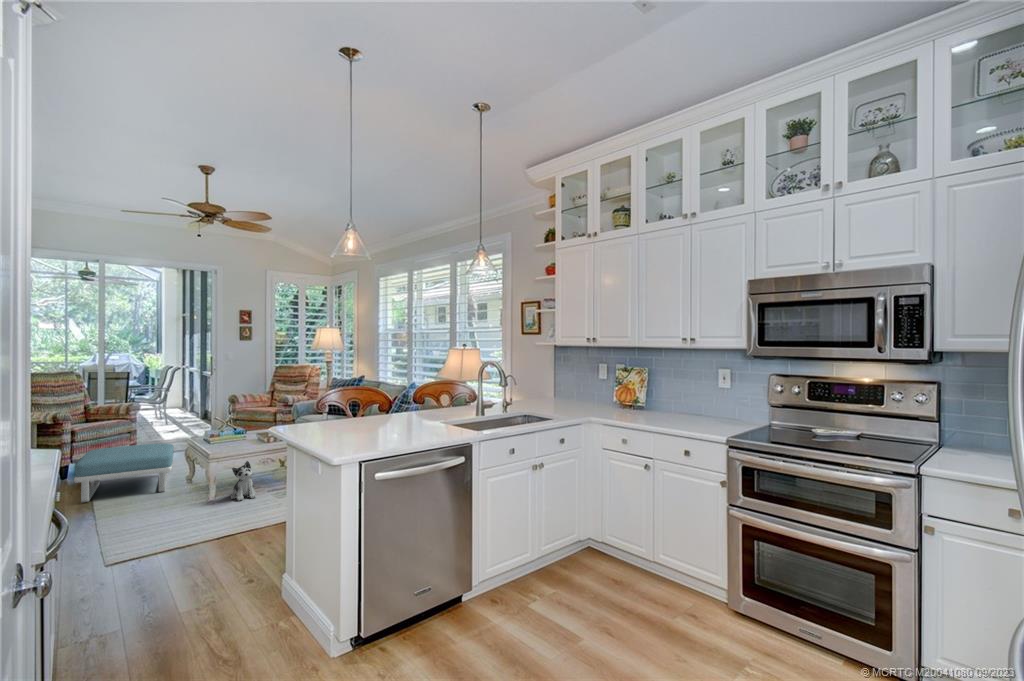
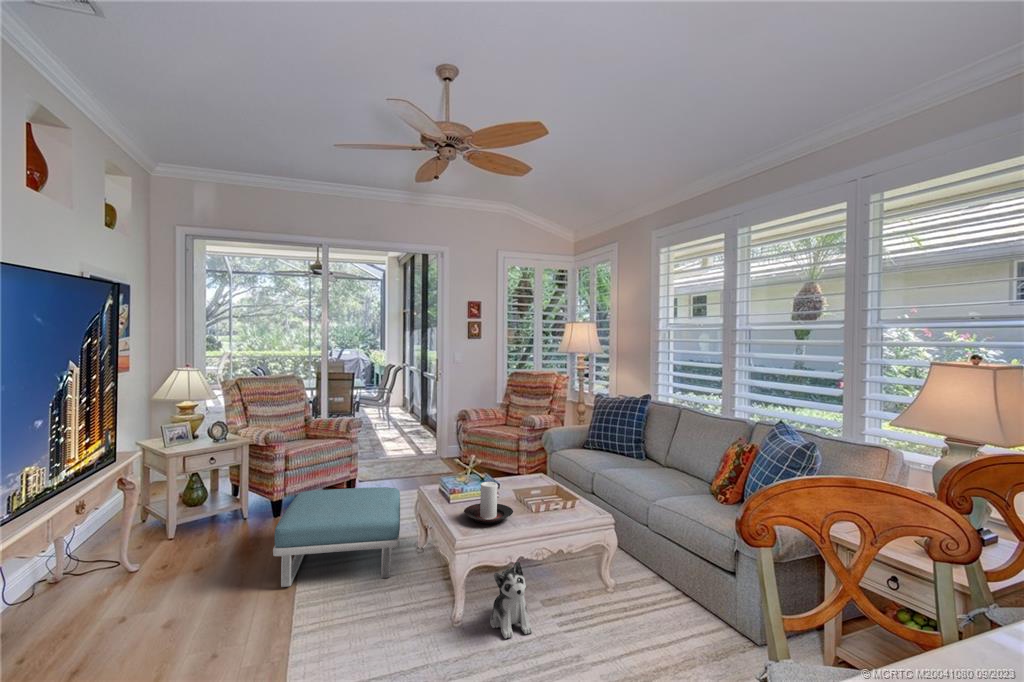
candle holder: none [216,422,249,446] -> present [464,482,513,524]

